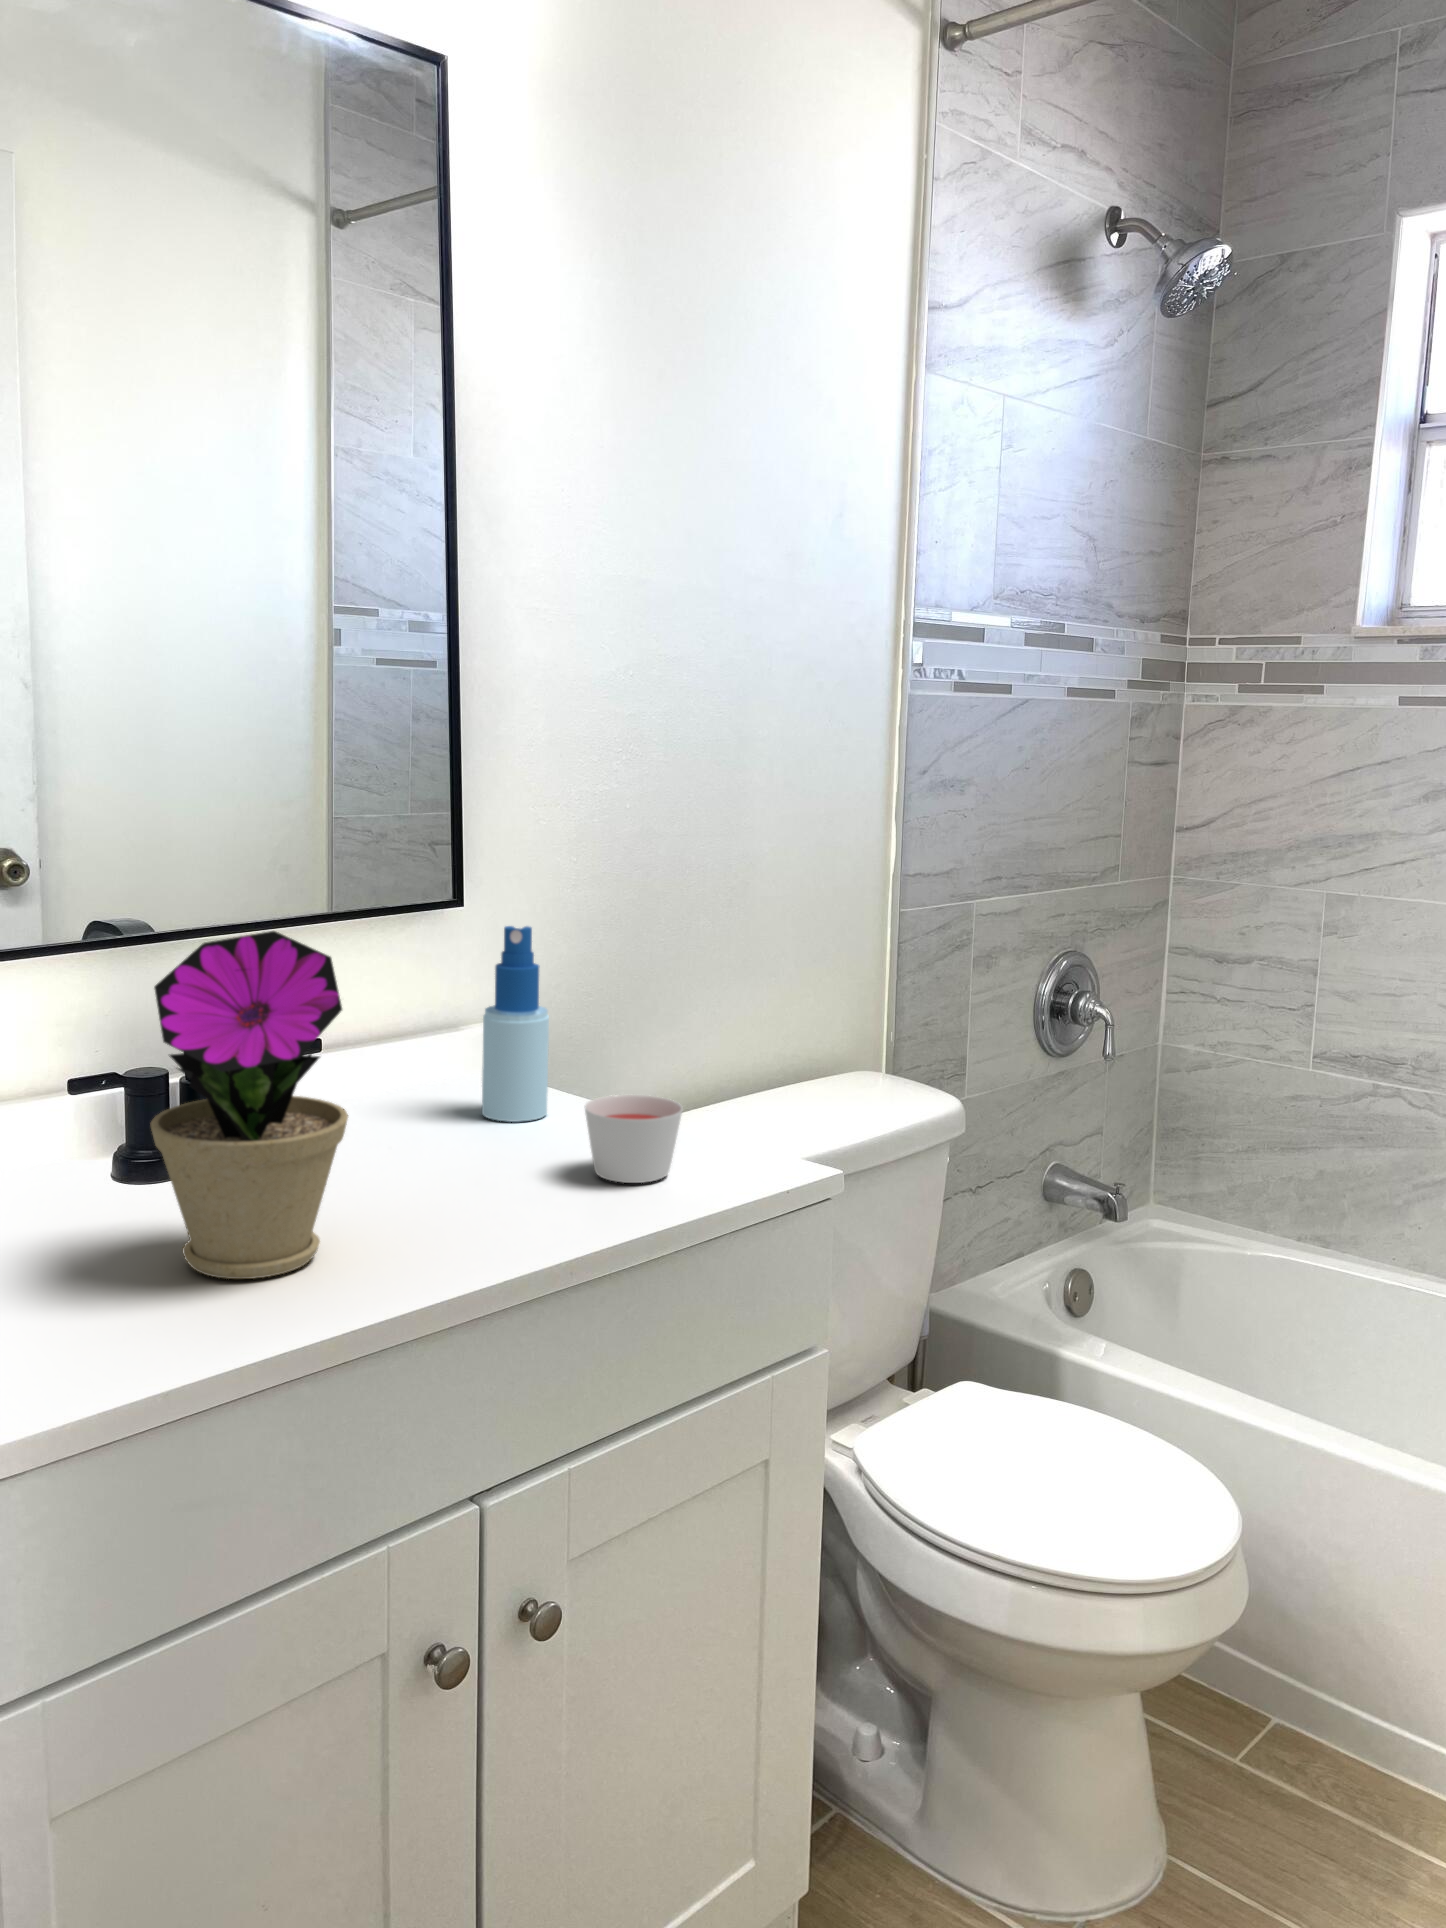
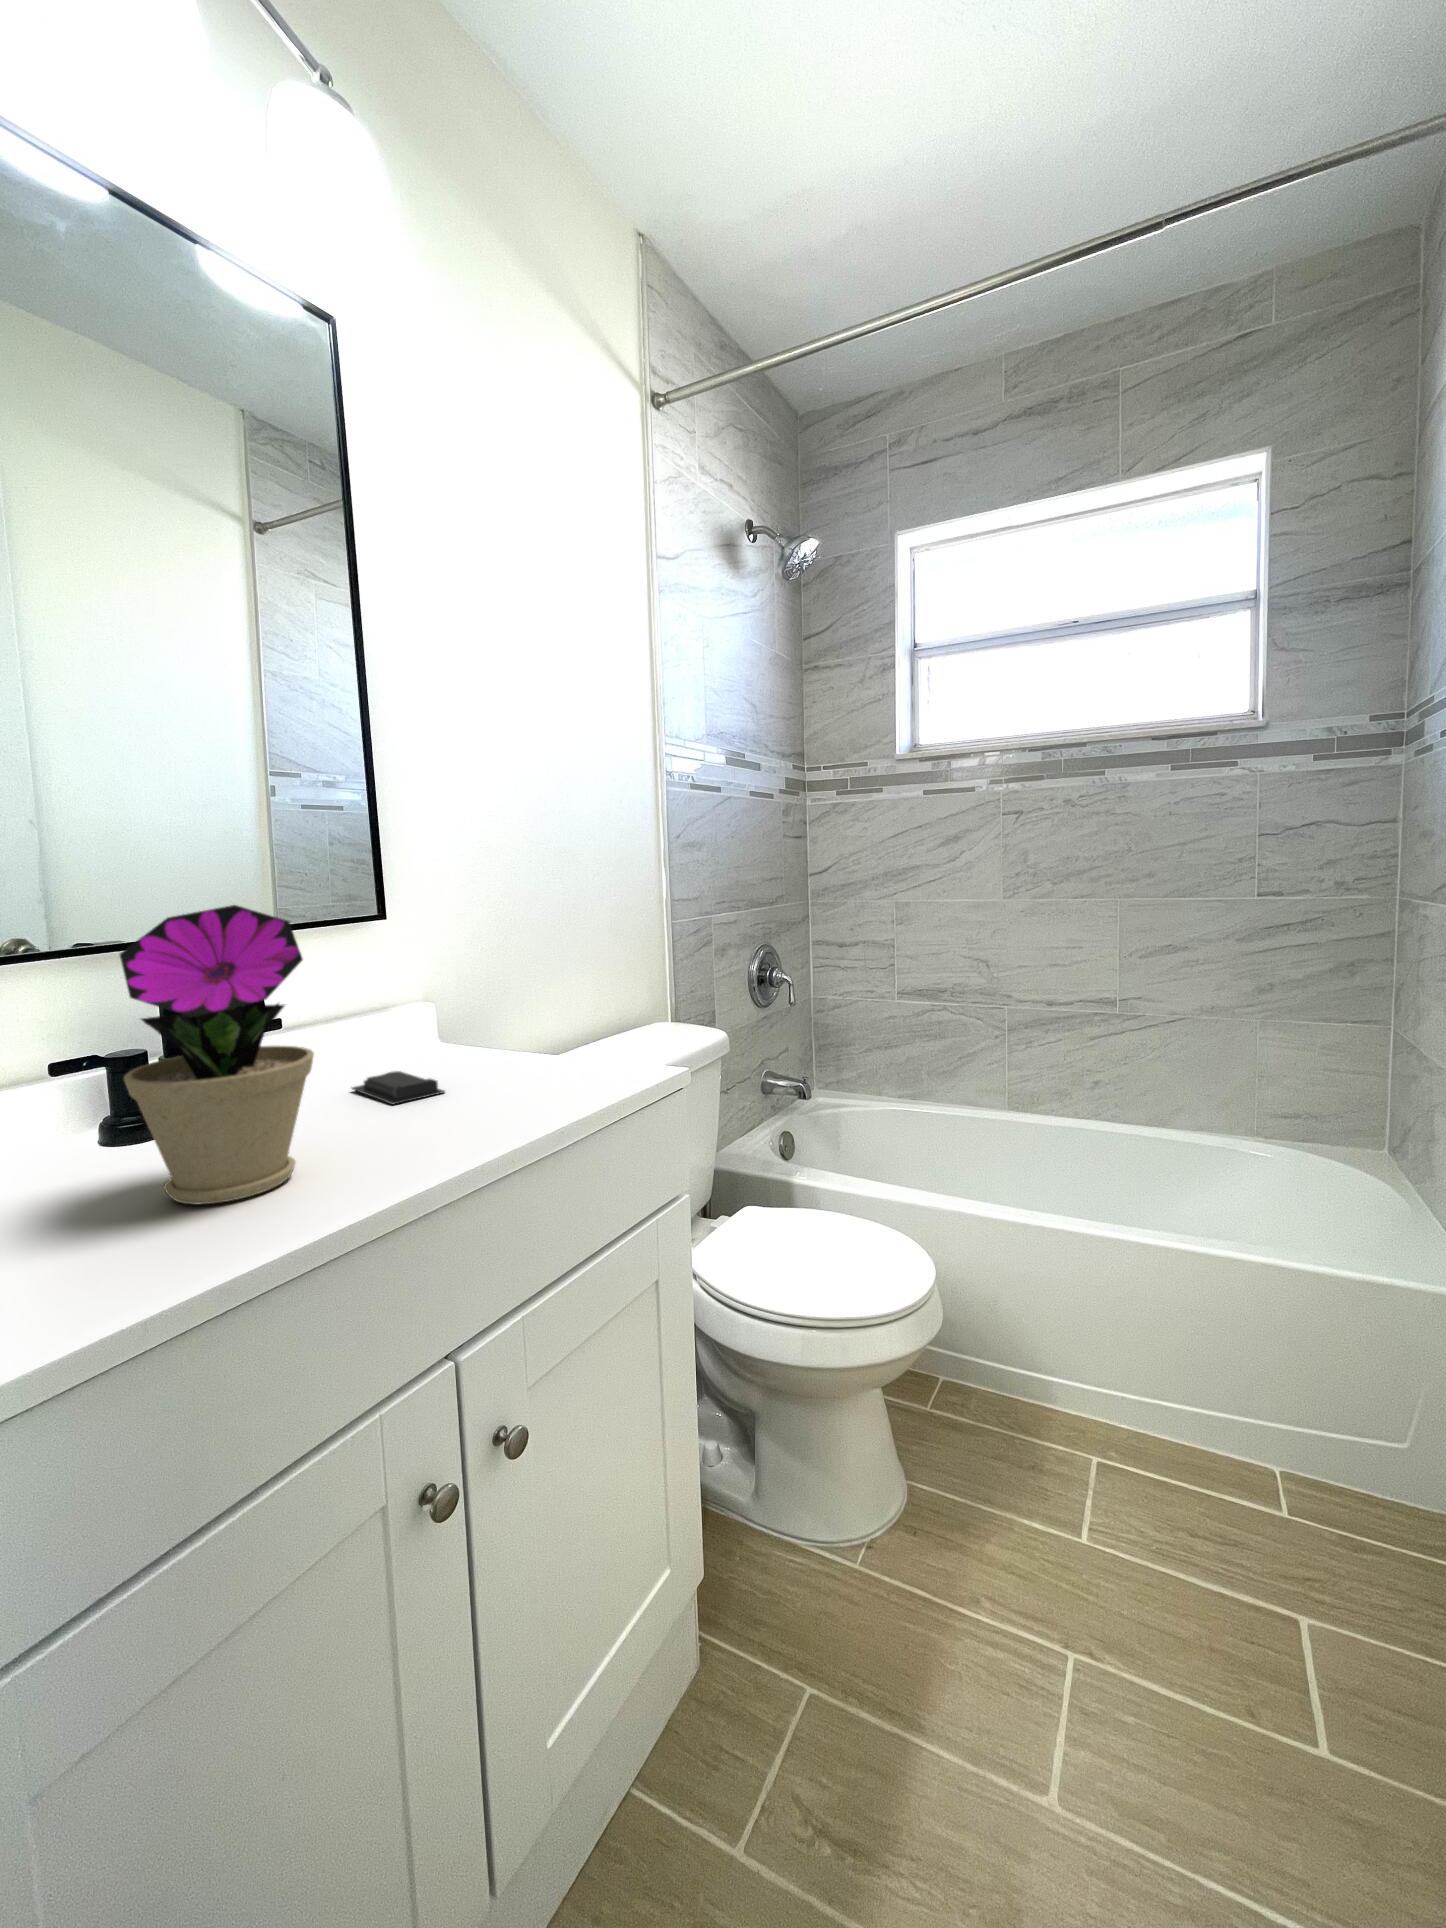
spray bottle: present [482,926,549,1122] -> none [411,927,464,1068]
candle: present [585,1095,683,1183] -> none [501,1030,575,1092]
soap bar: none [397,1124,510,1174] -> present [352,1071,444,1105]

